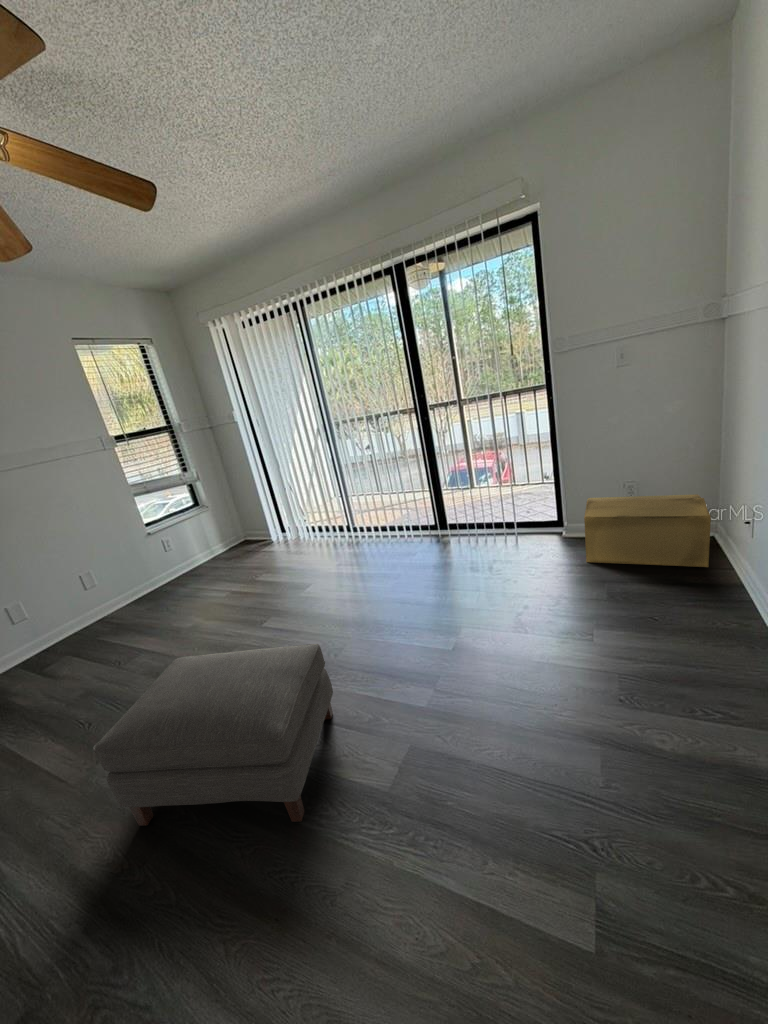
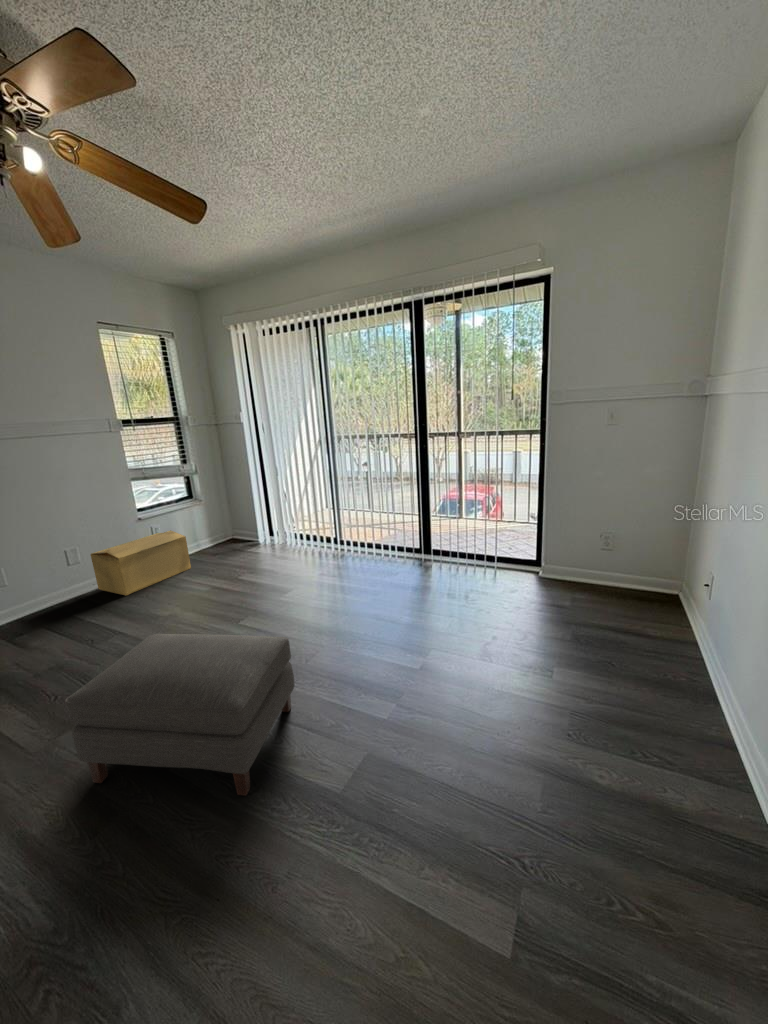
cardboard box: present [584,494,711,567] -> present [91,530,191,595]

